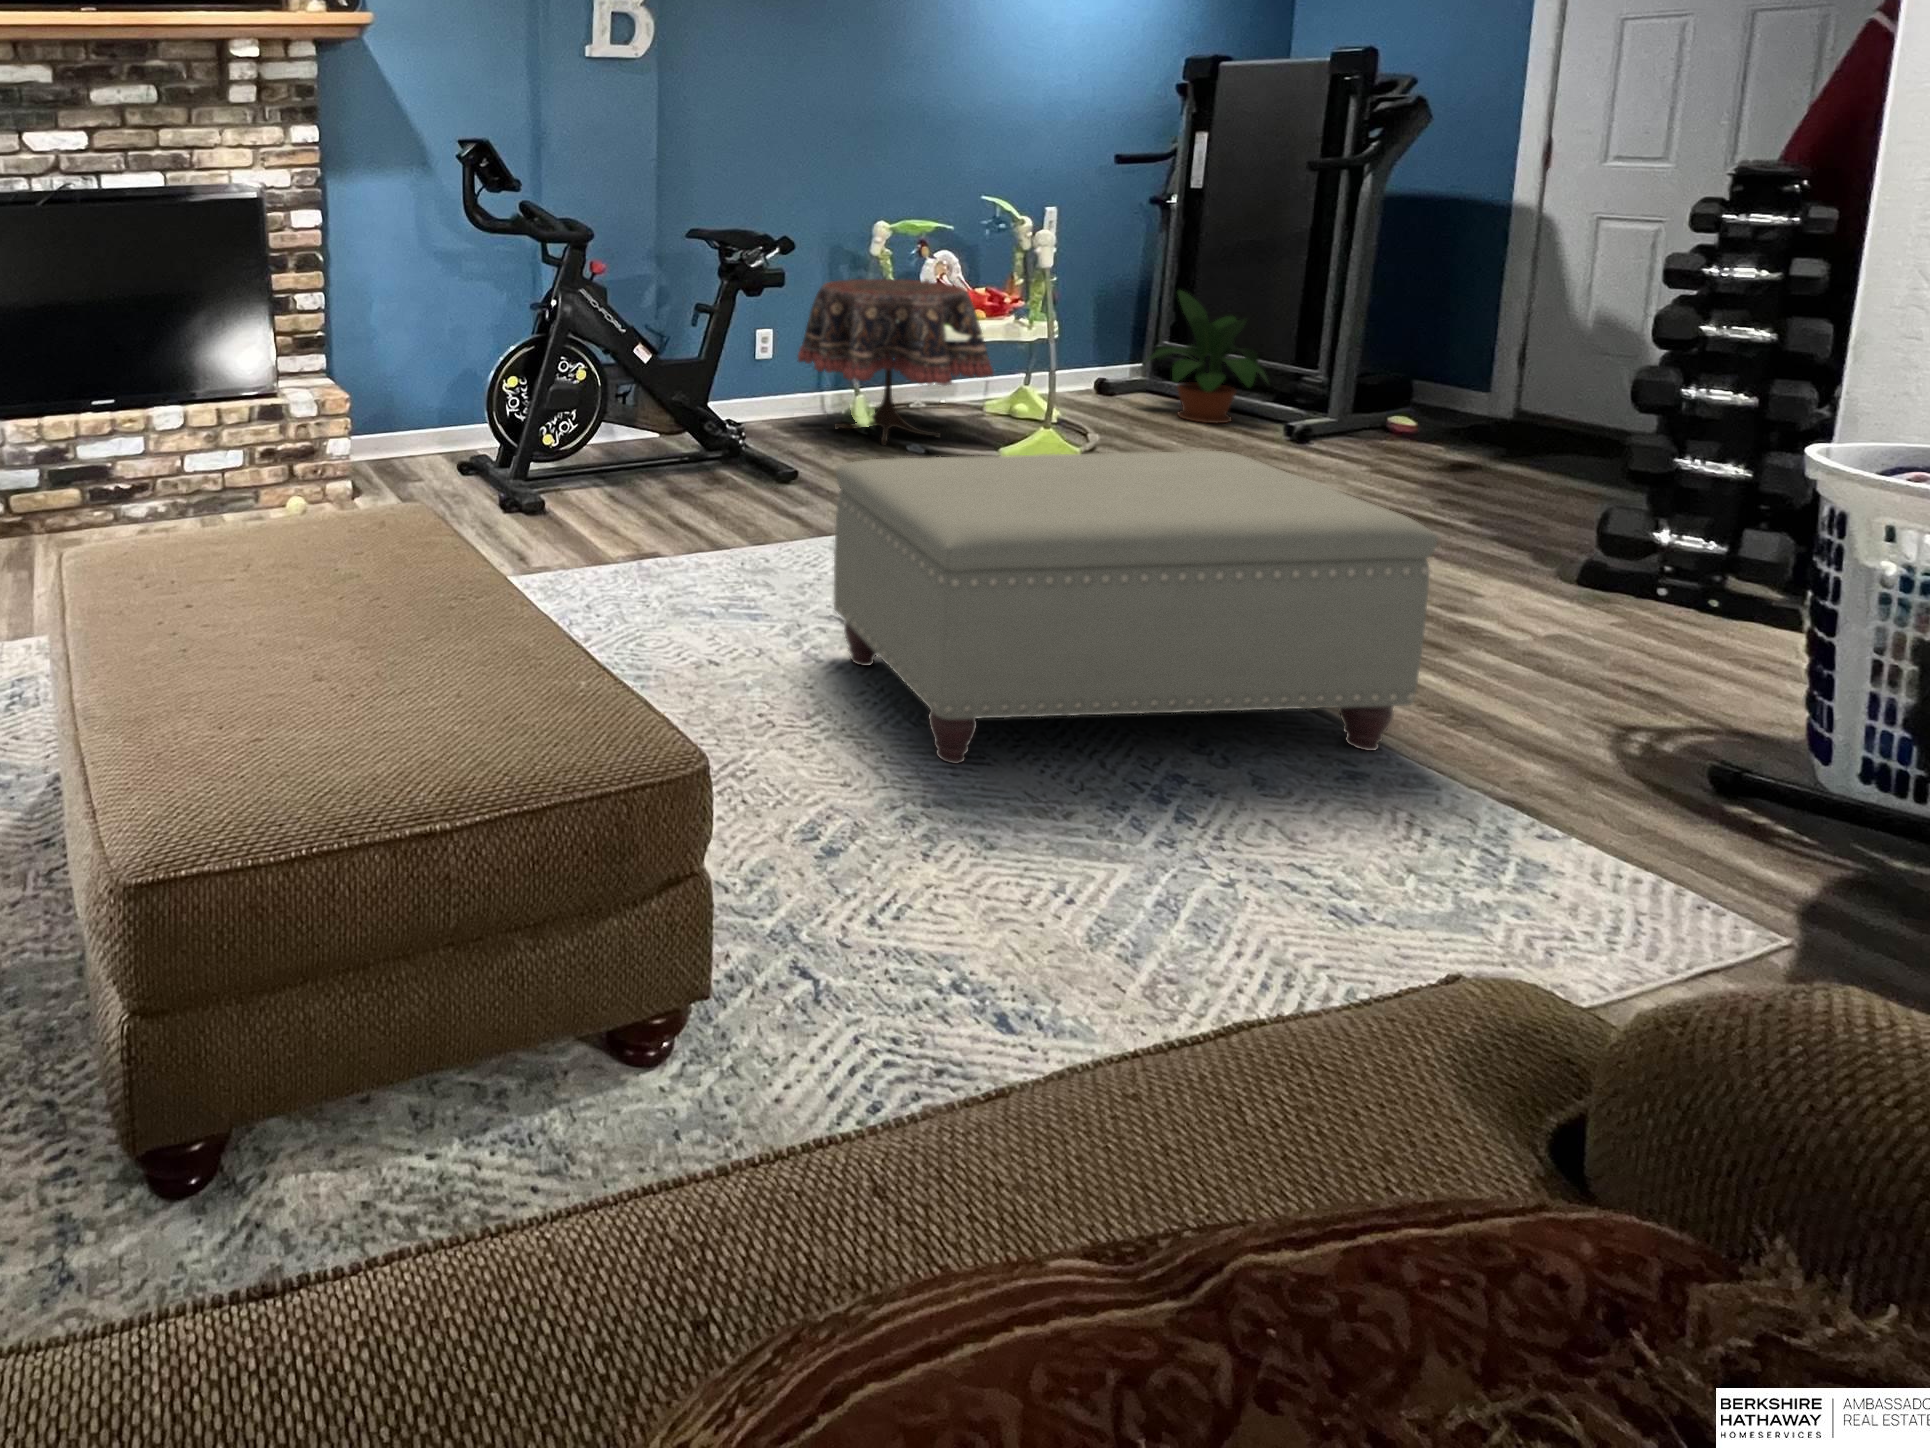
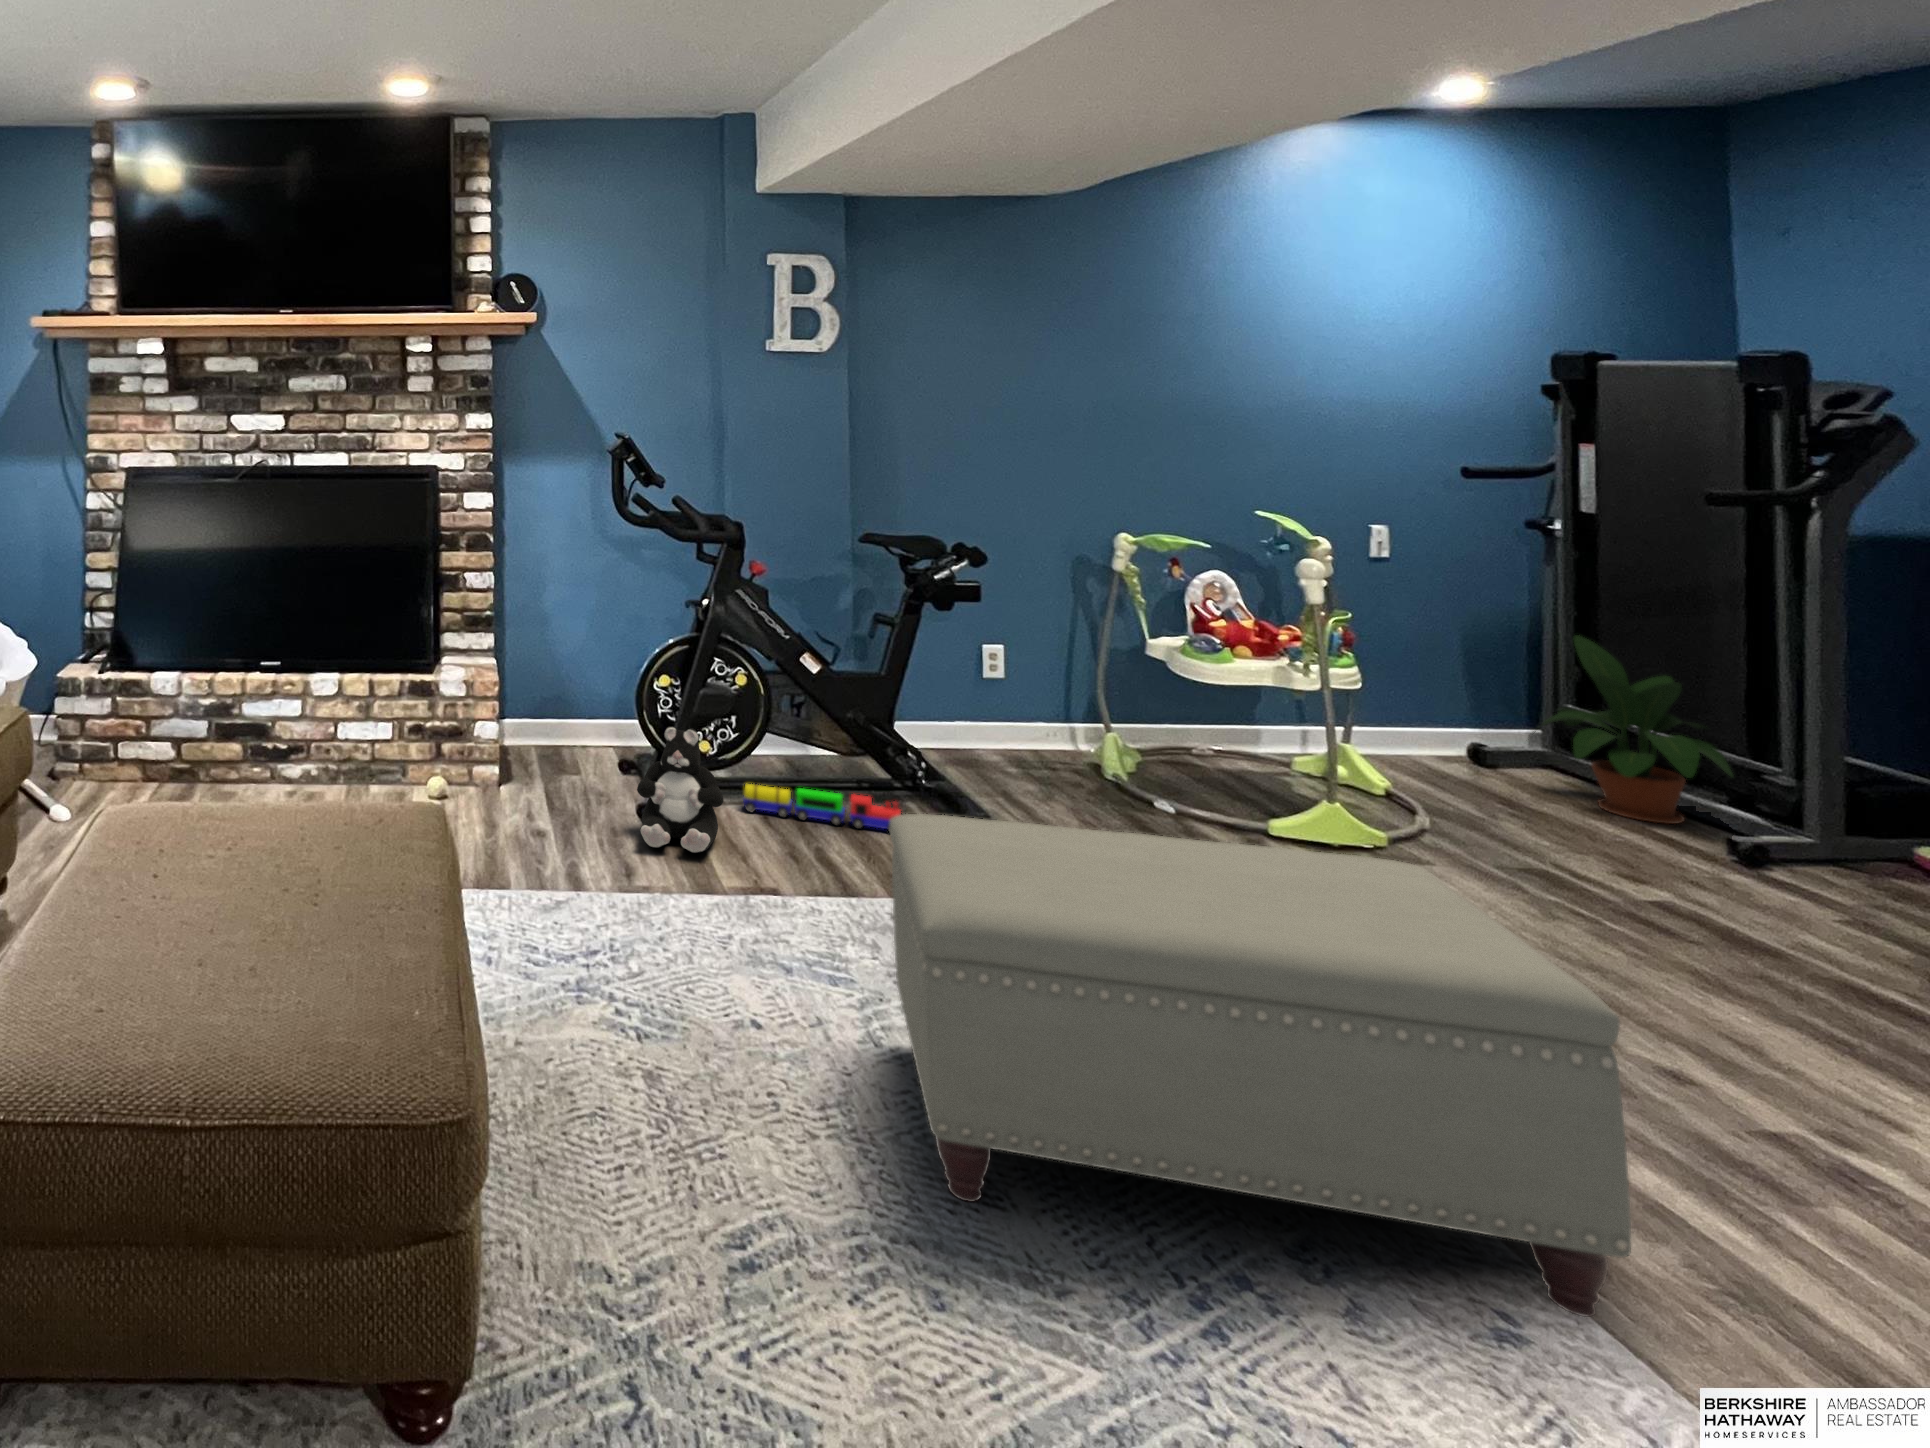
side table: present [798,279,993,446] -> none [1030,592,1274,798]
plush toy: none [511,421,593,531] -> present [637,726,723,853]
toy train: none [590,466,732,495] -> present [743,784,901,831]

